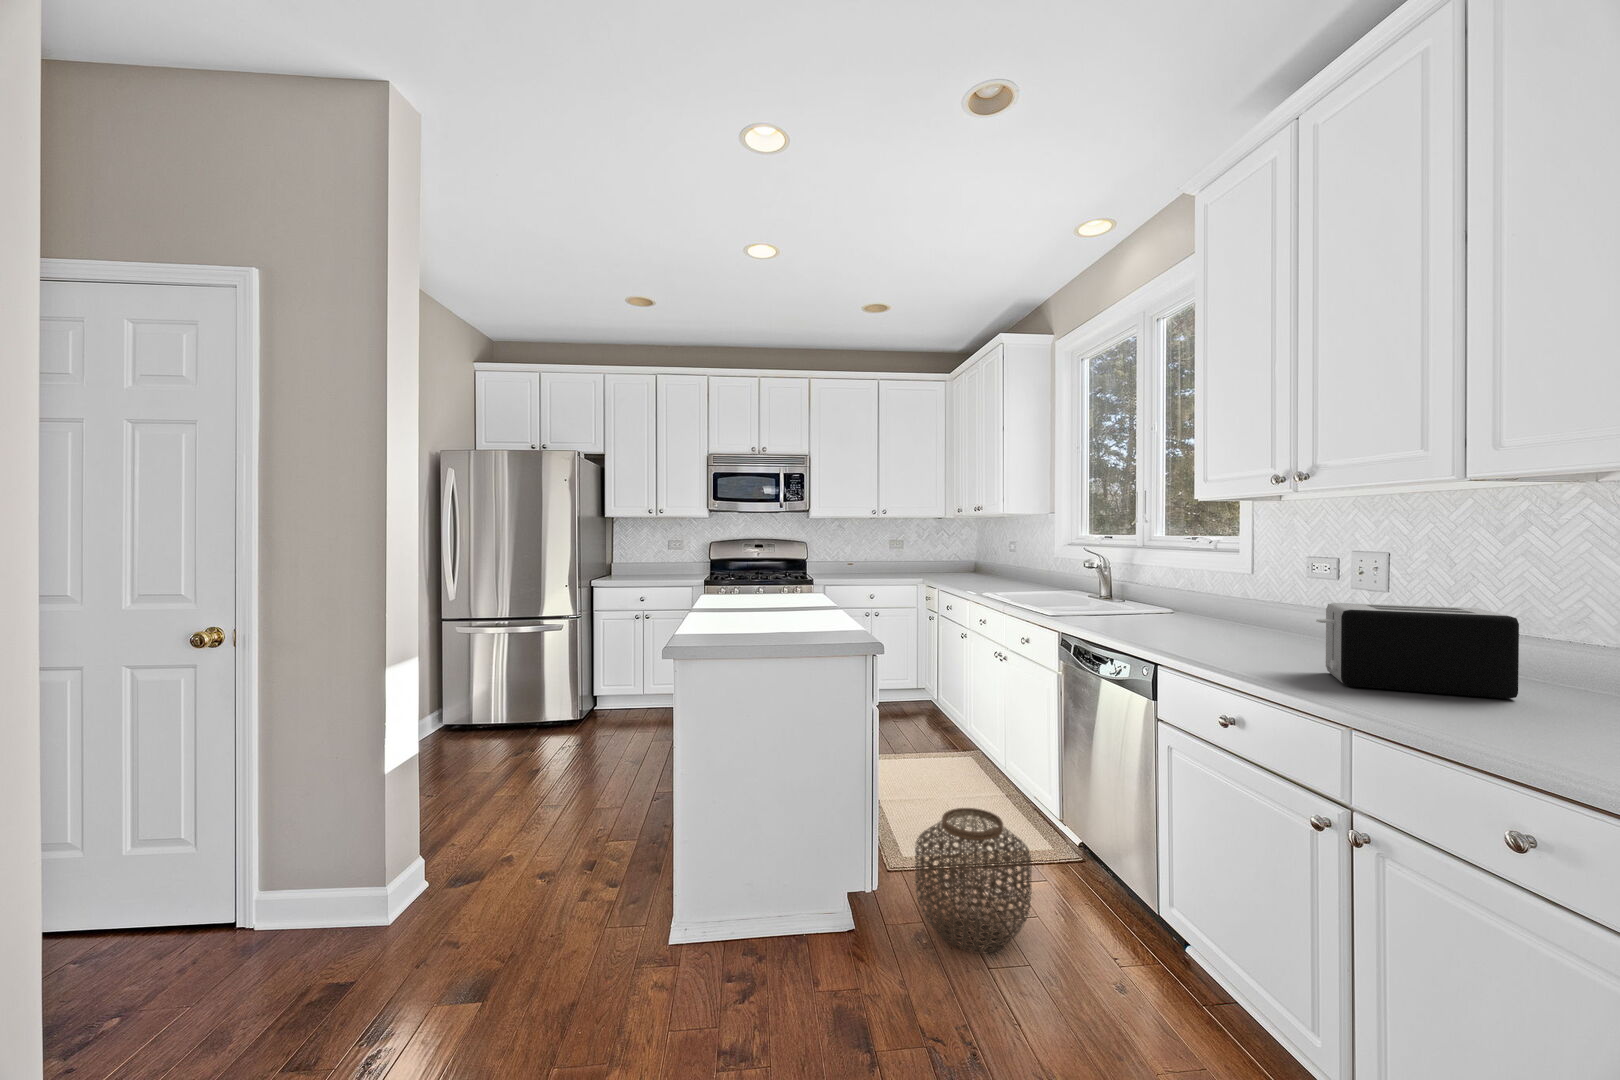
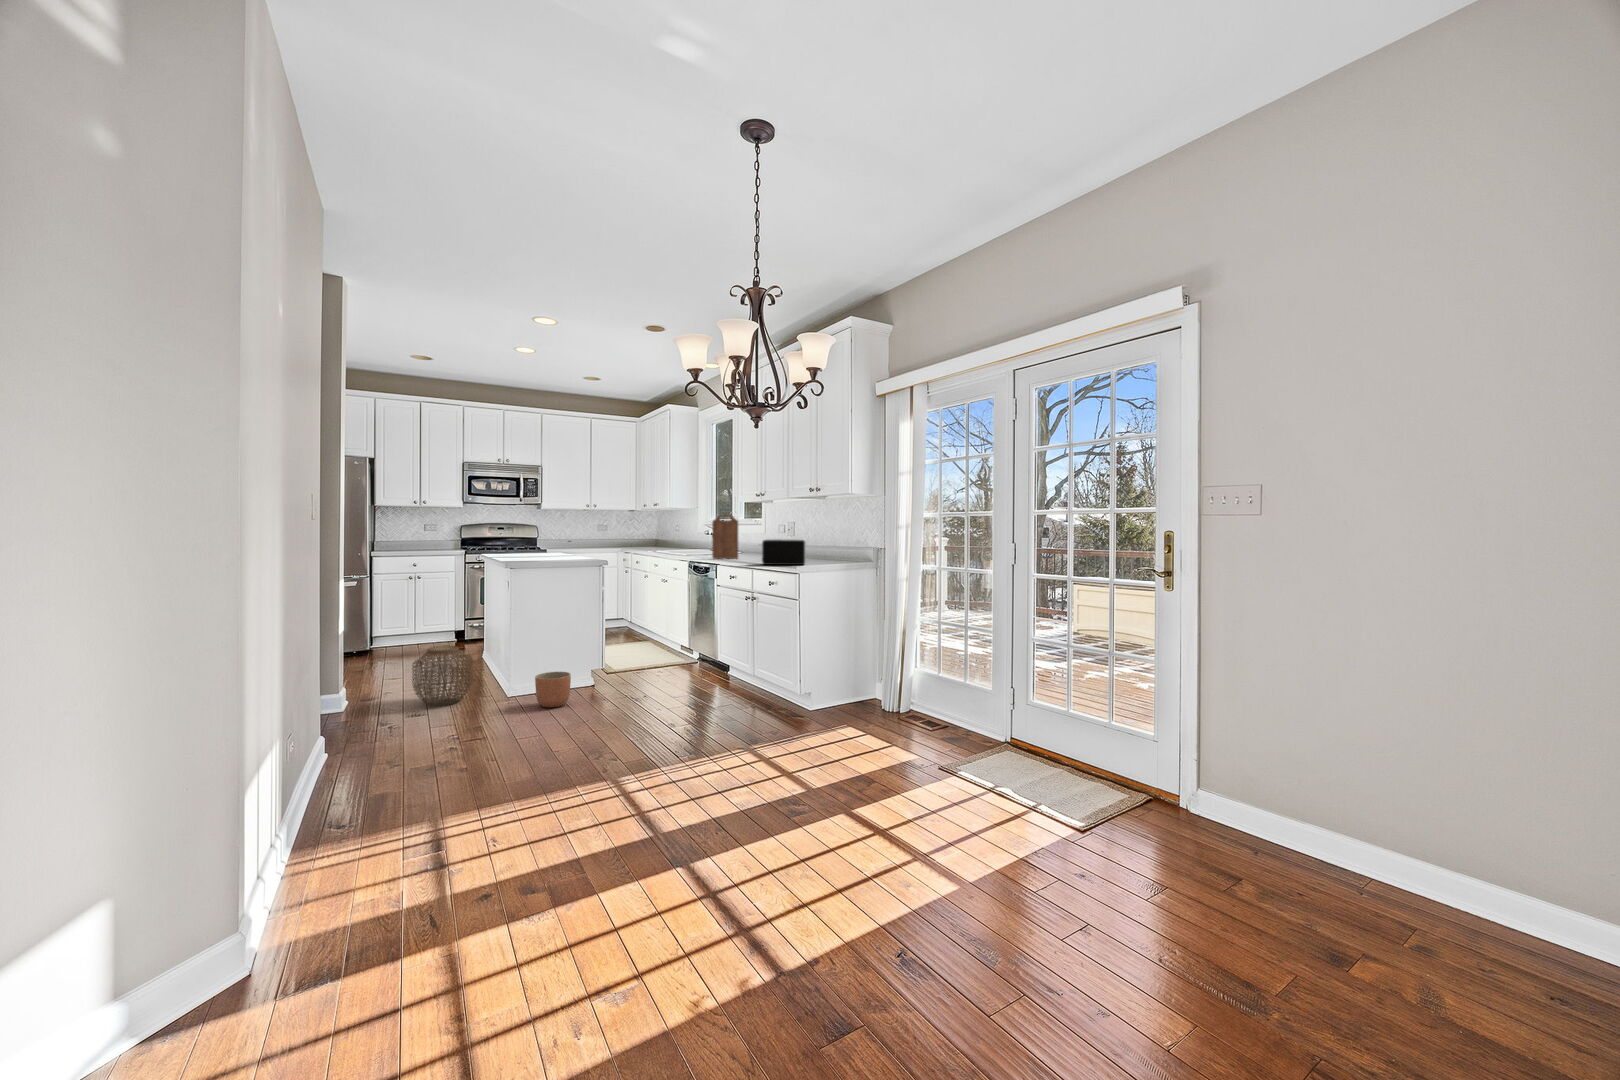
cutting board: none [1122,528,1187,629] -> present [712,514,738,559]
woven basket: present [915,808,1032,953] -> present [412,645,473,706]
planter: none [723,899,802,1007] -> present [535,672,571,708]

